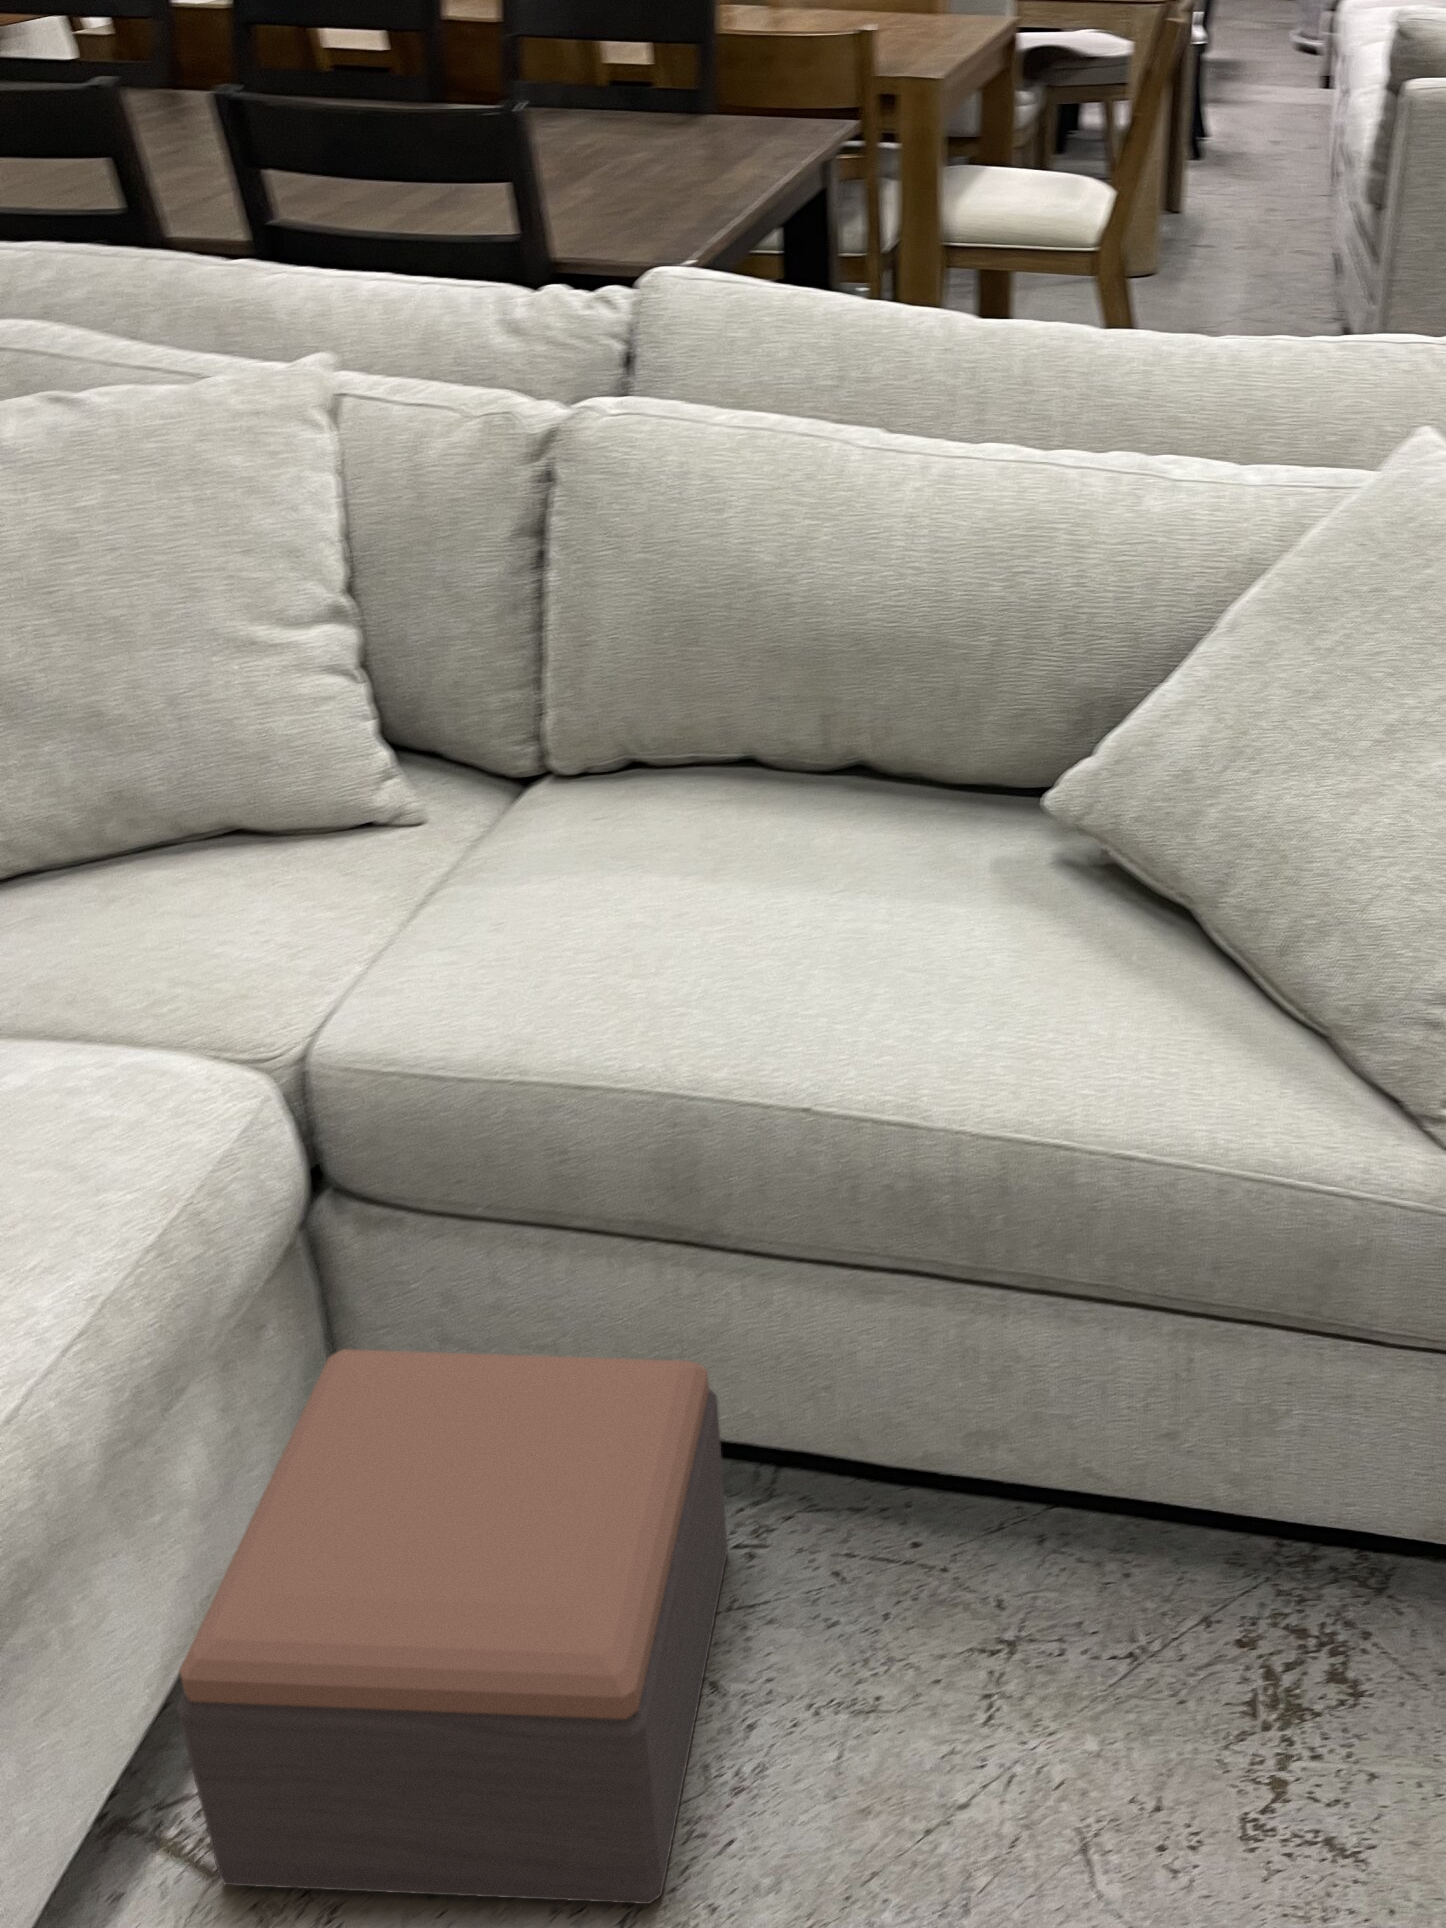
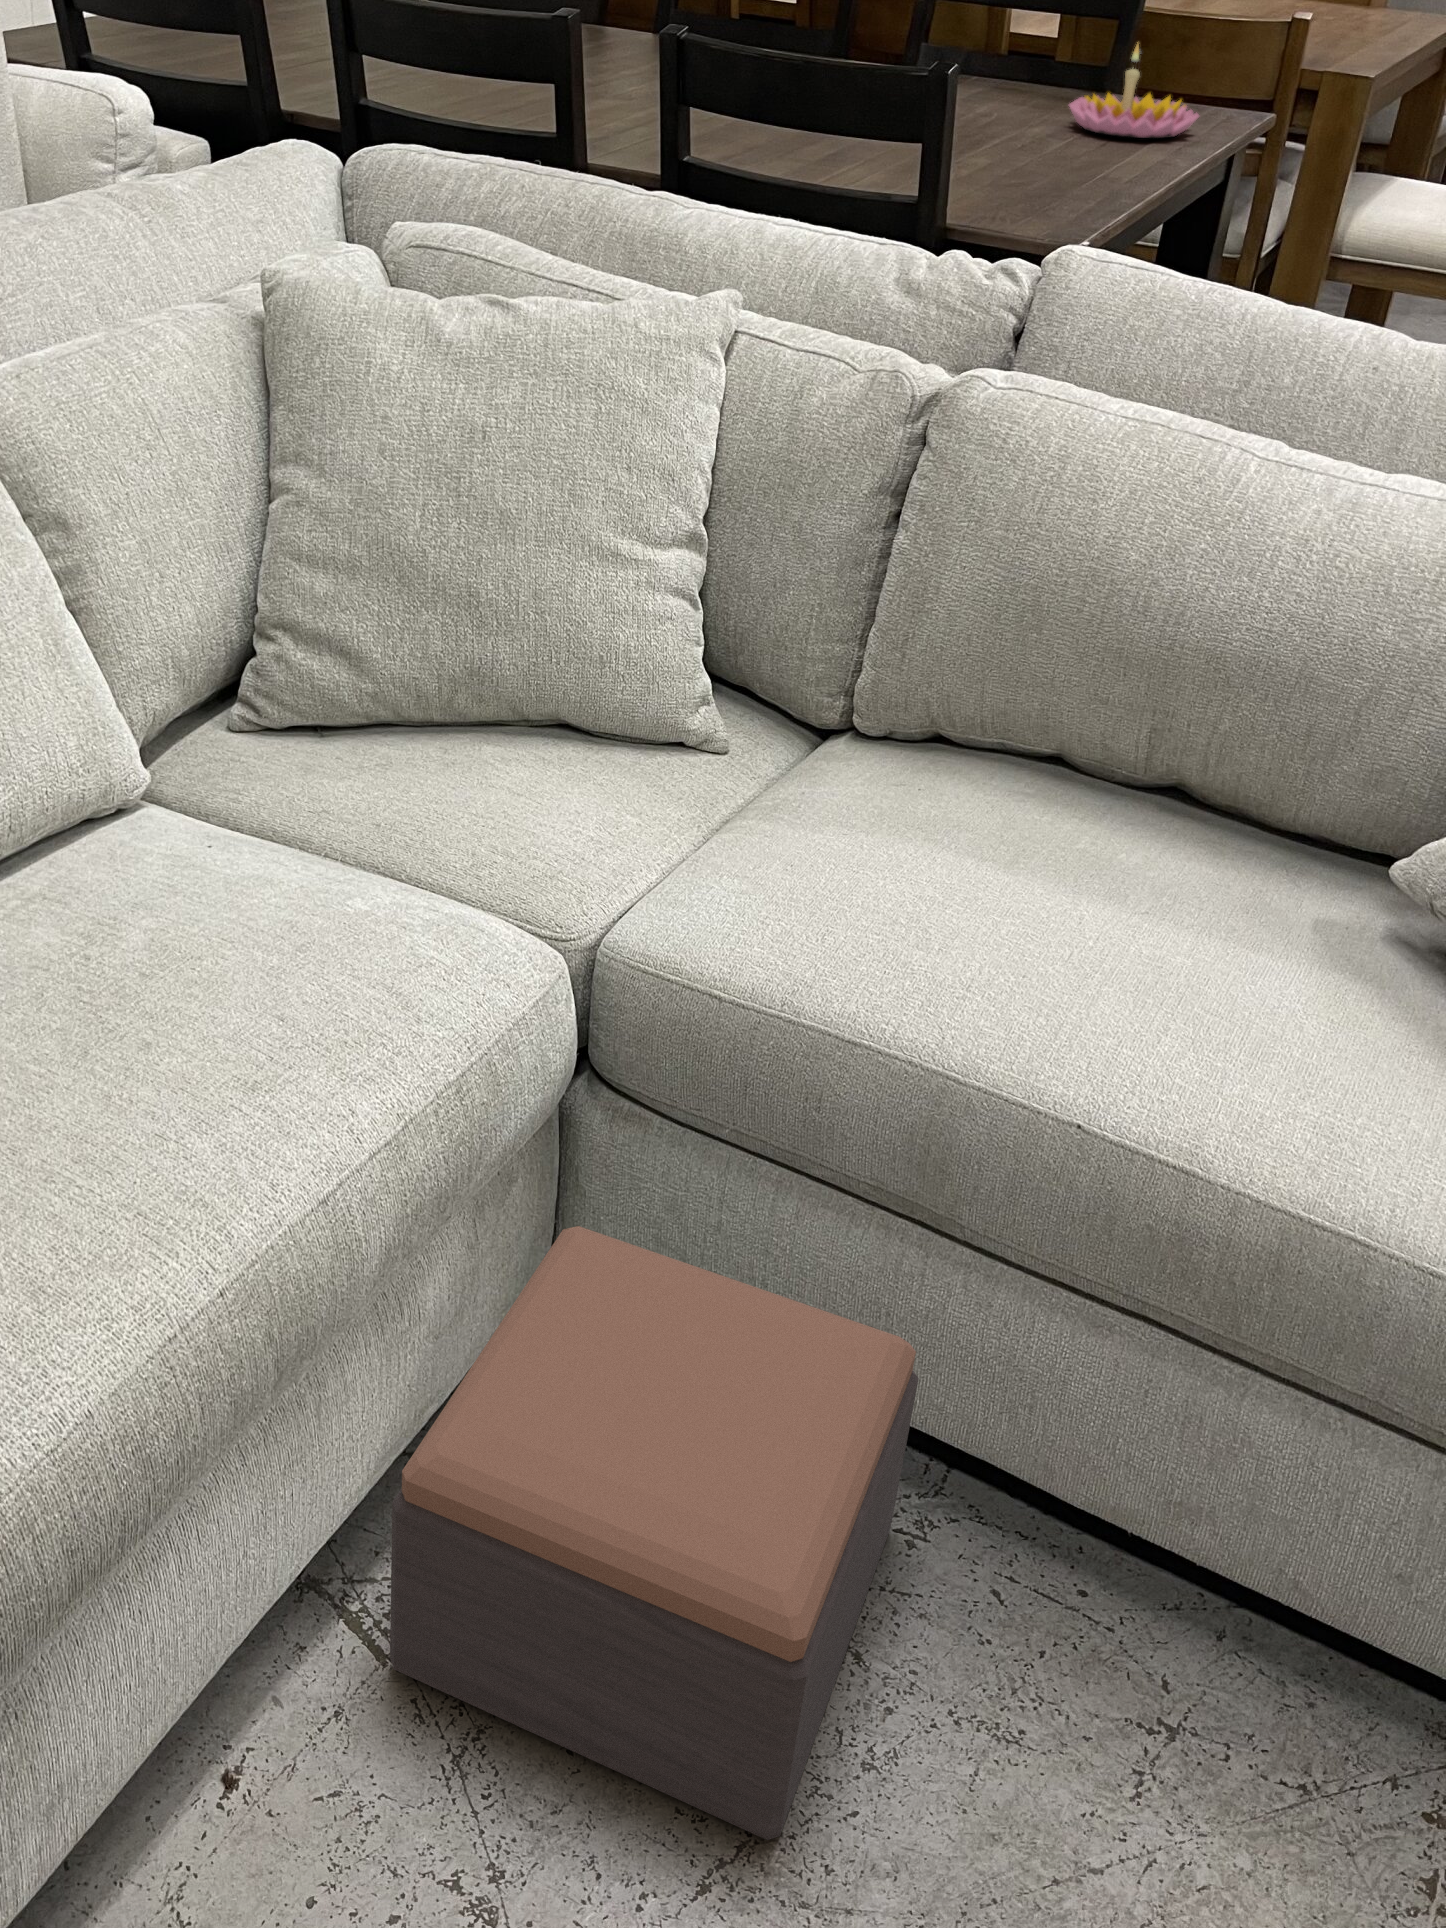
candle holder: none [665,63,788,155] -> present [1069,44,1199,139]

